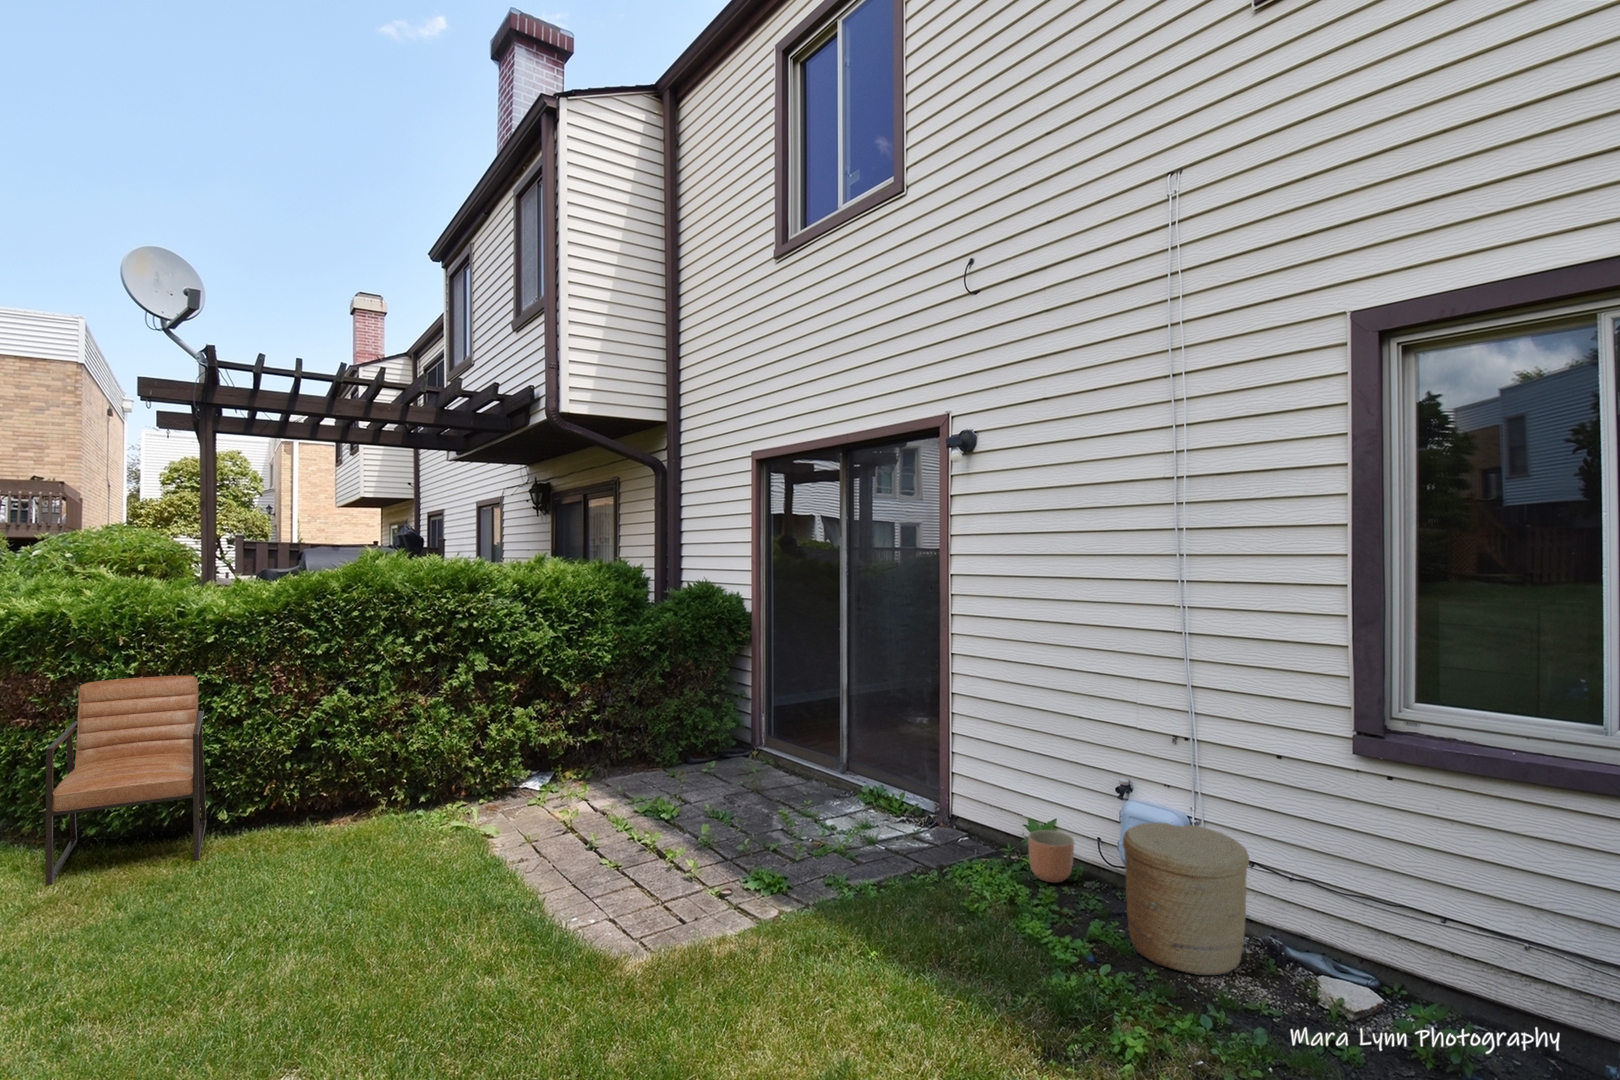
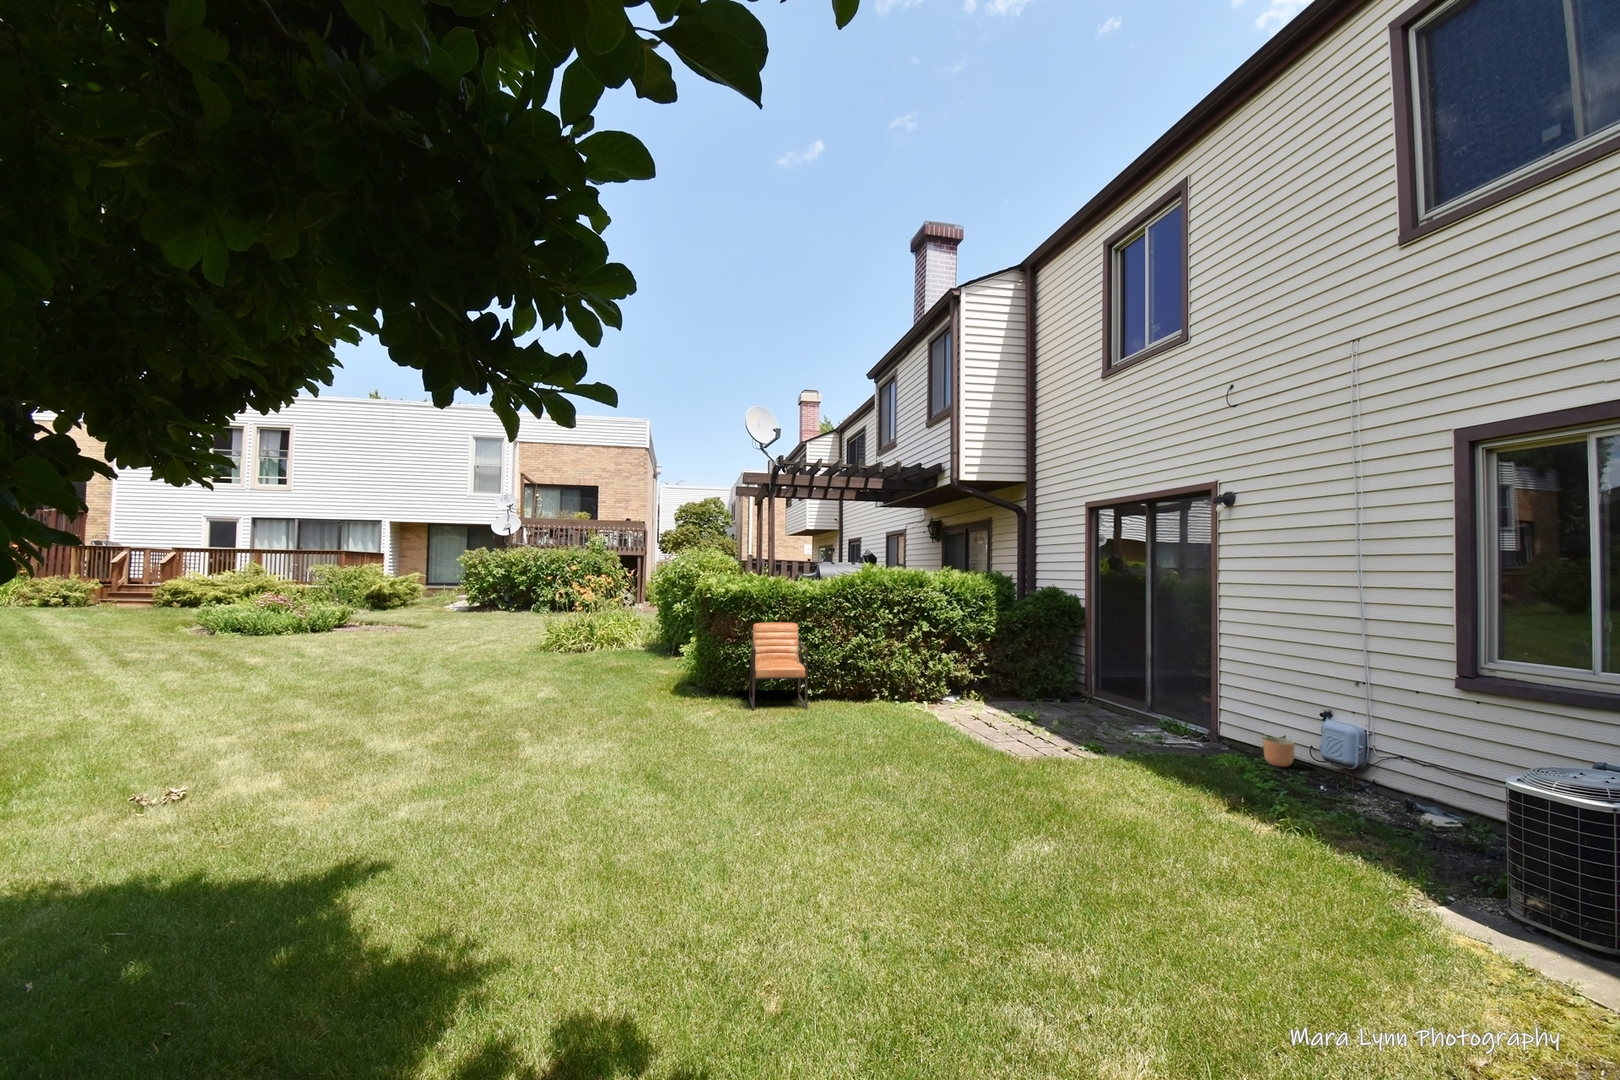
woven basket: present [1123,822,1249,975] -> none [1311,727,1394,809]

